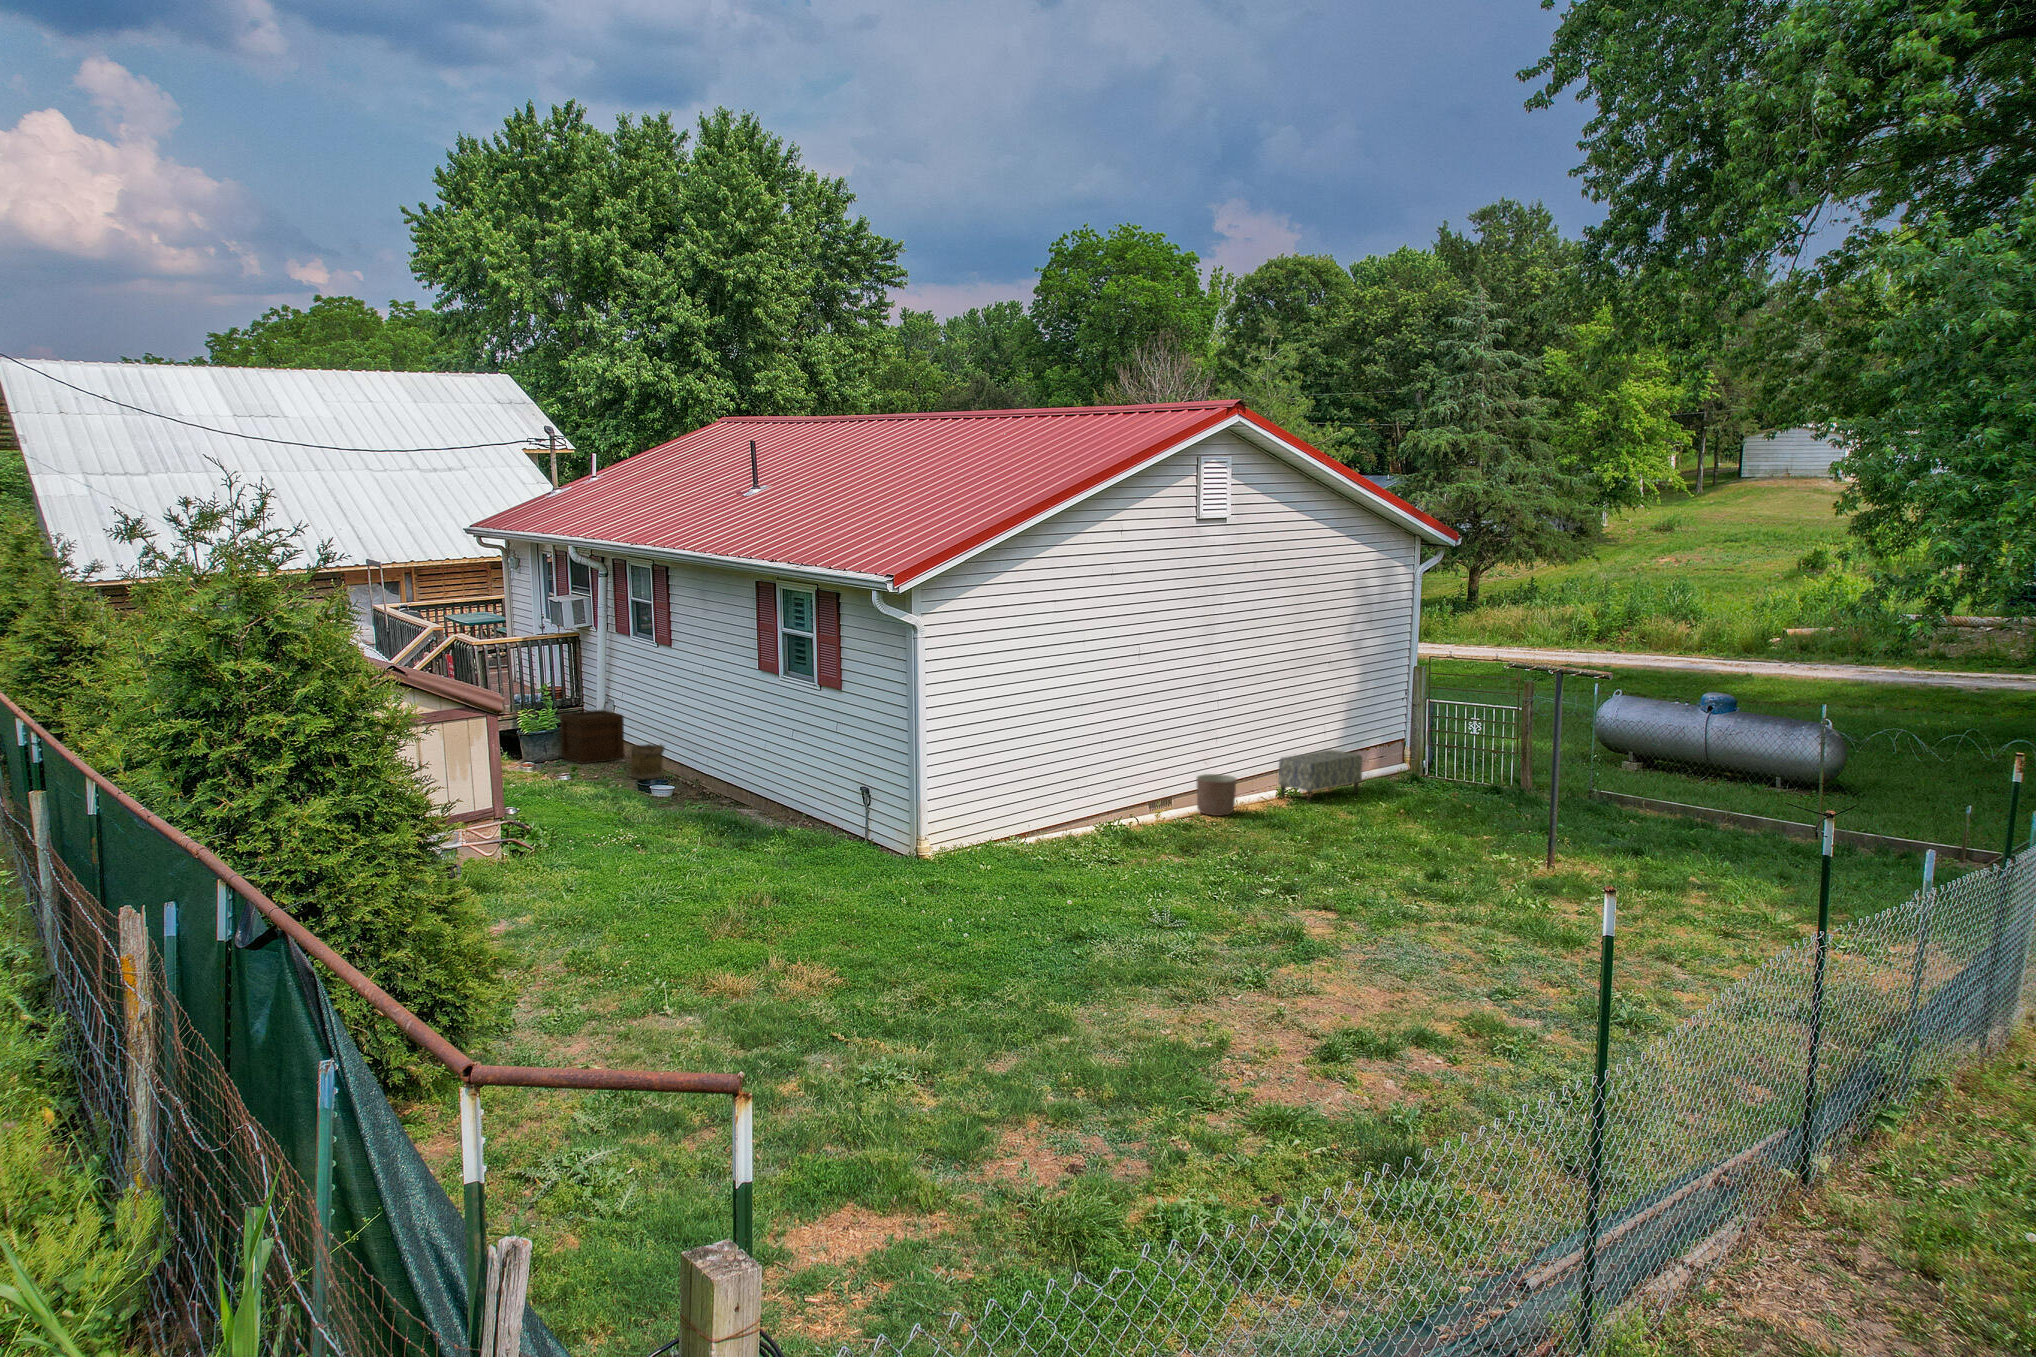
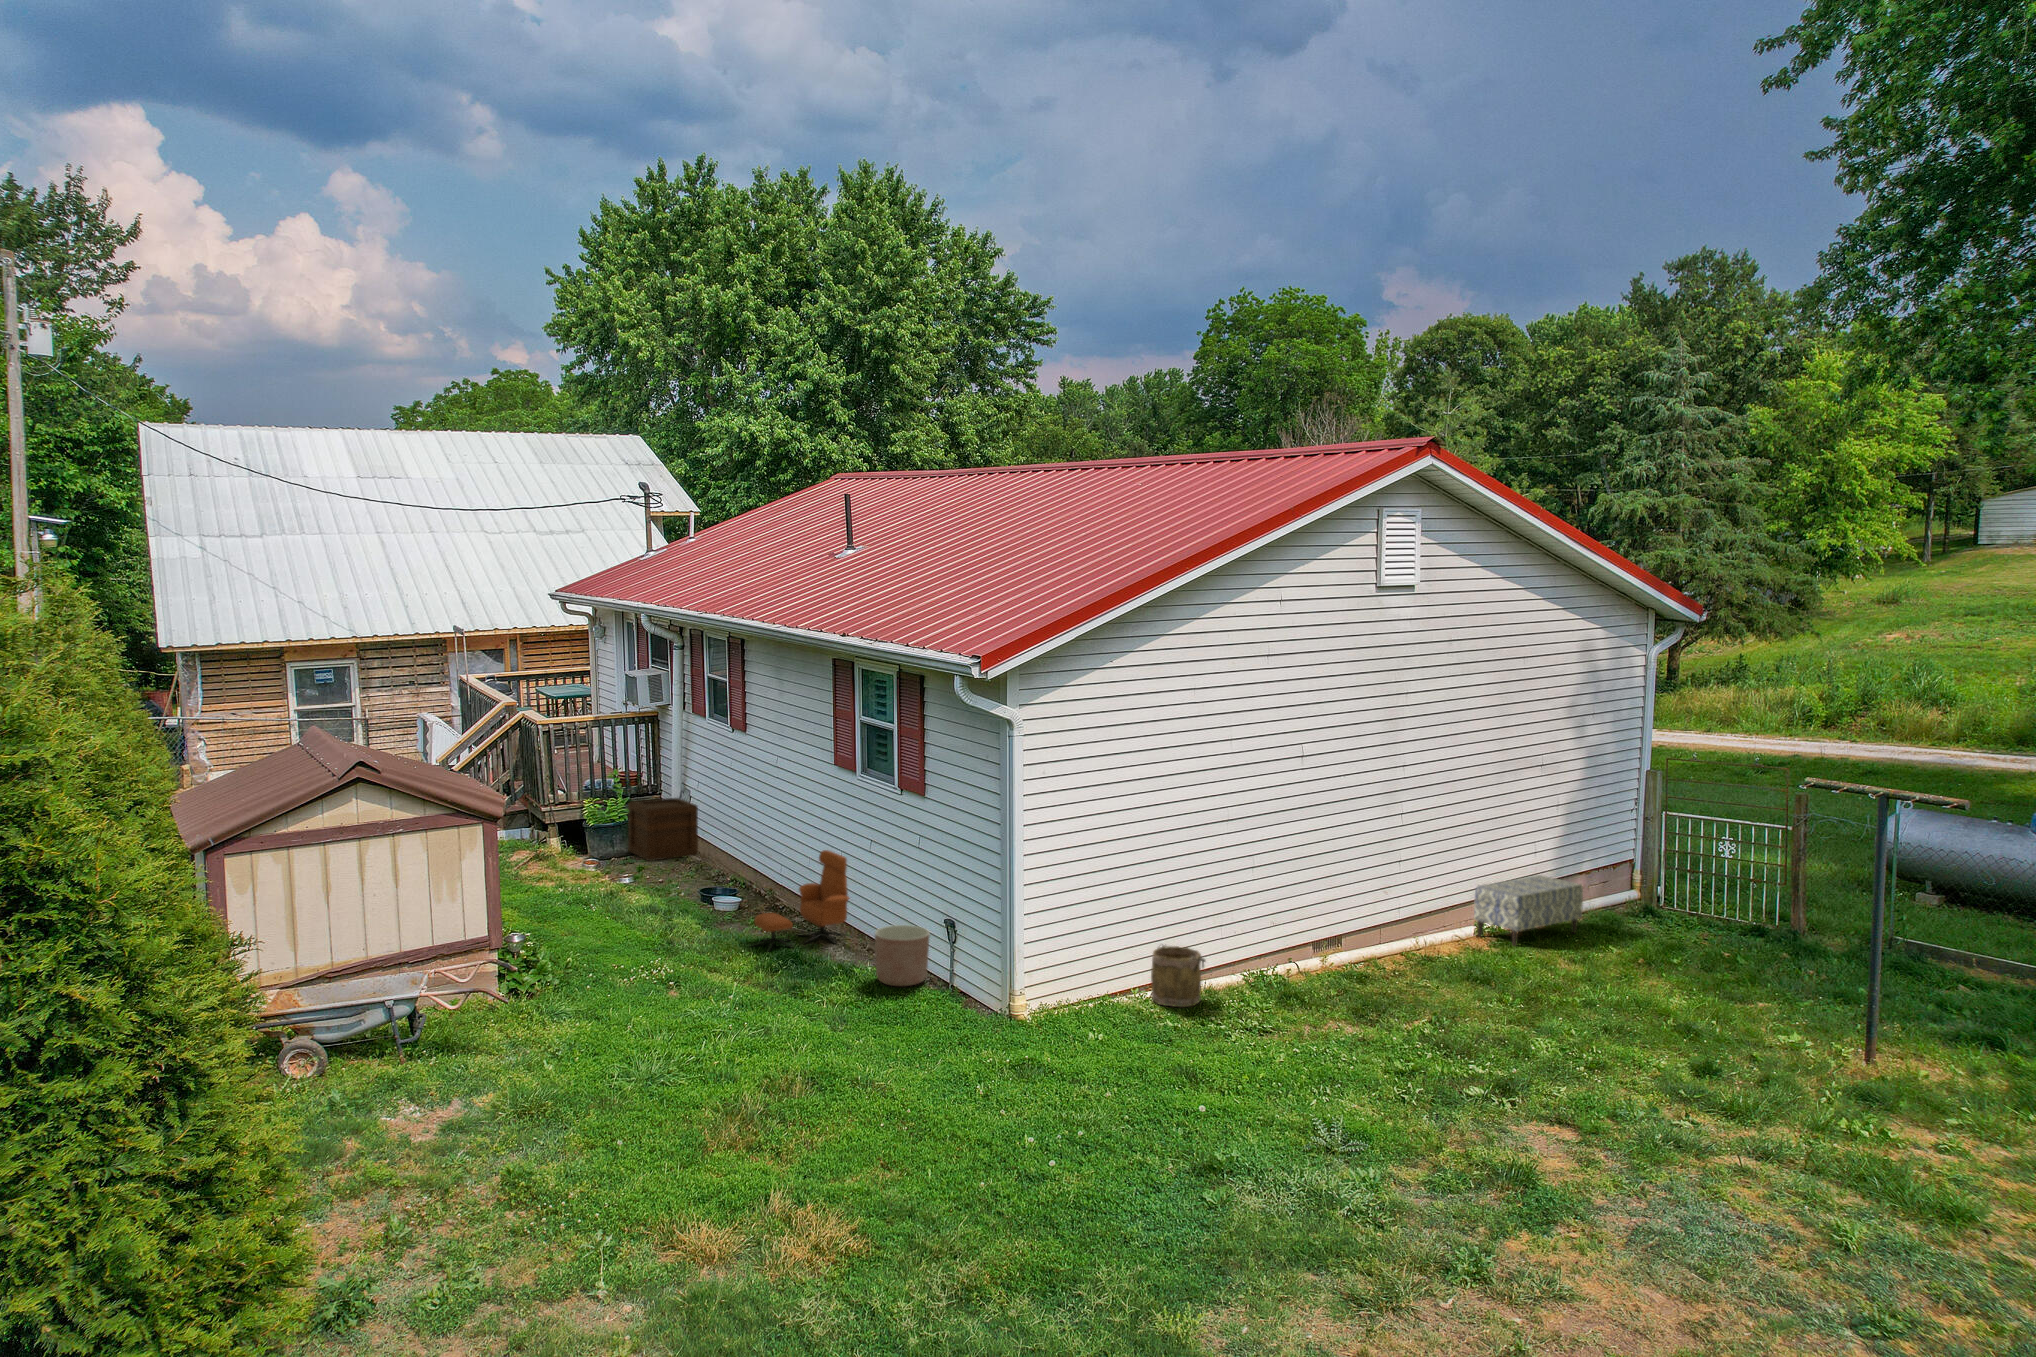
lounge chair: none [693,742,776,824] -> present [750,850,849,952]
bucket: present [630,744,664,779] -> present [1151,944,1205,1007]
planter: present [1196,774,1237,816] -> present [875,925,930,986]

